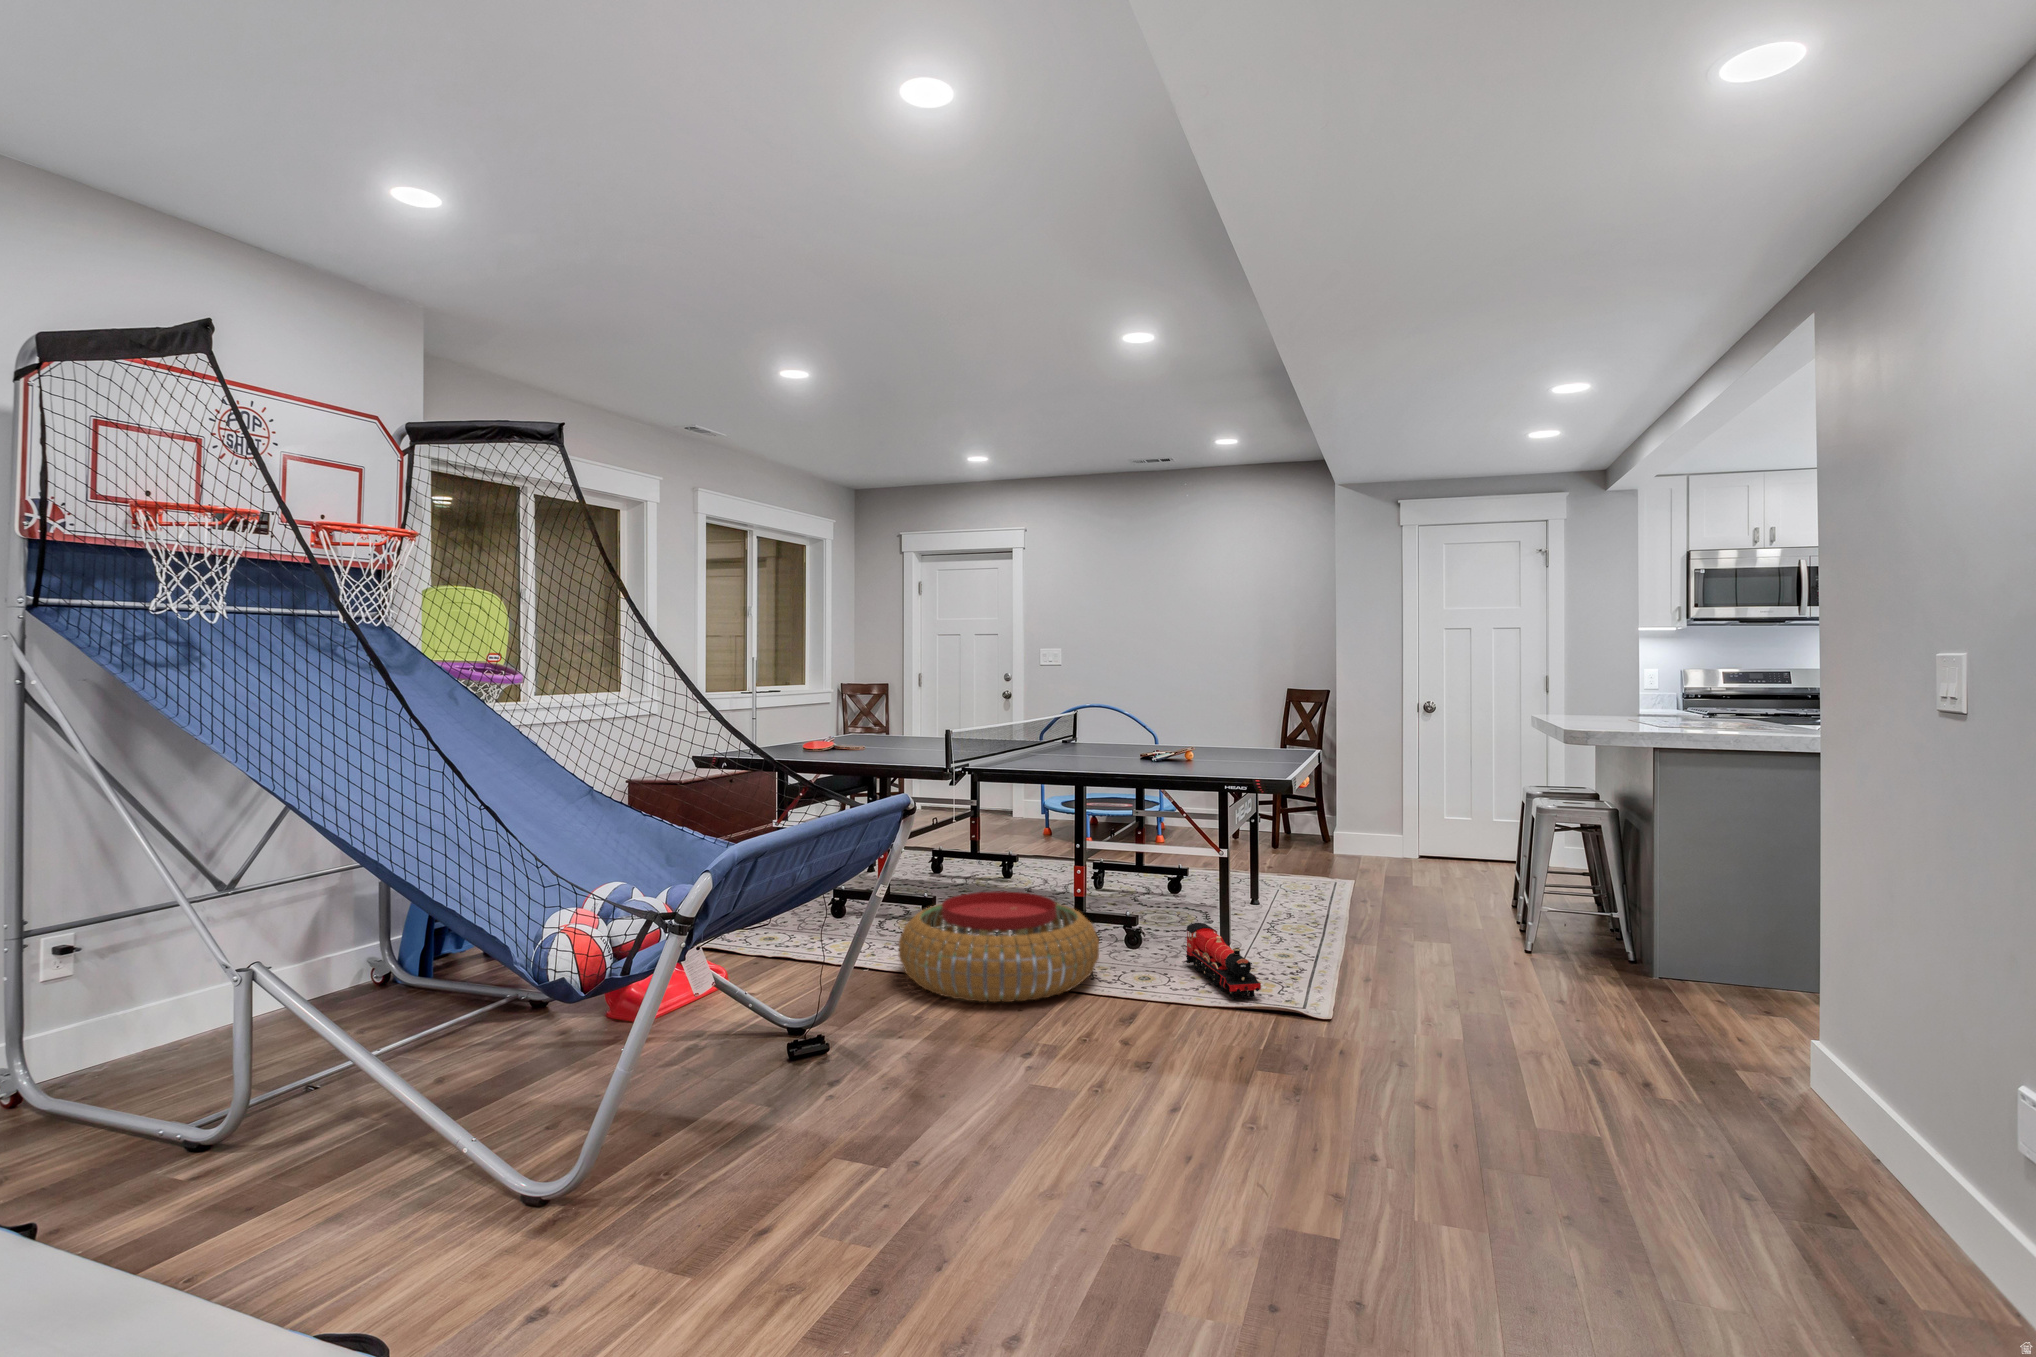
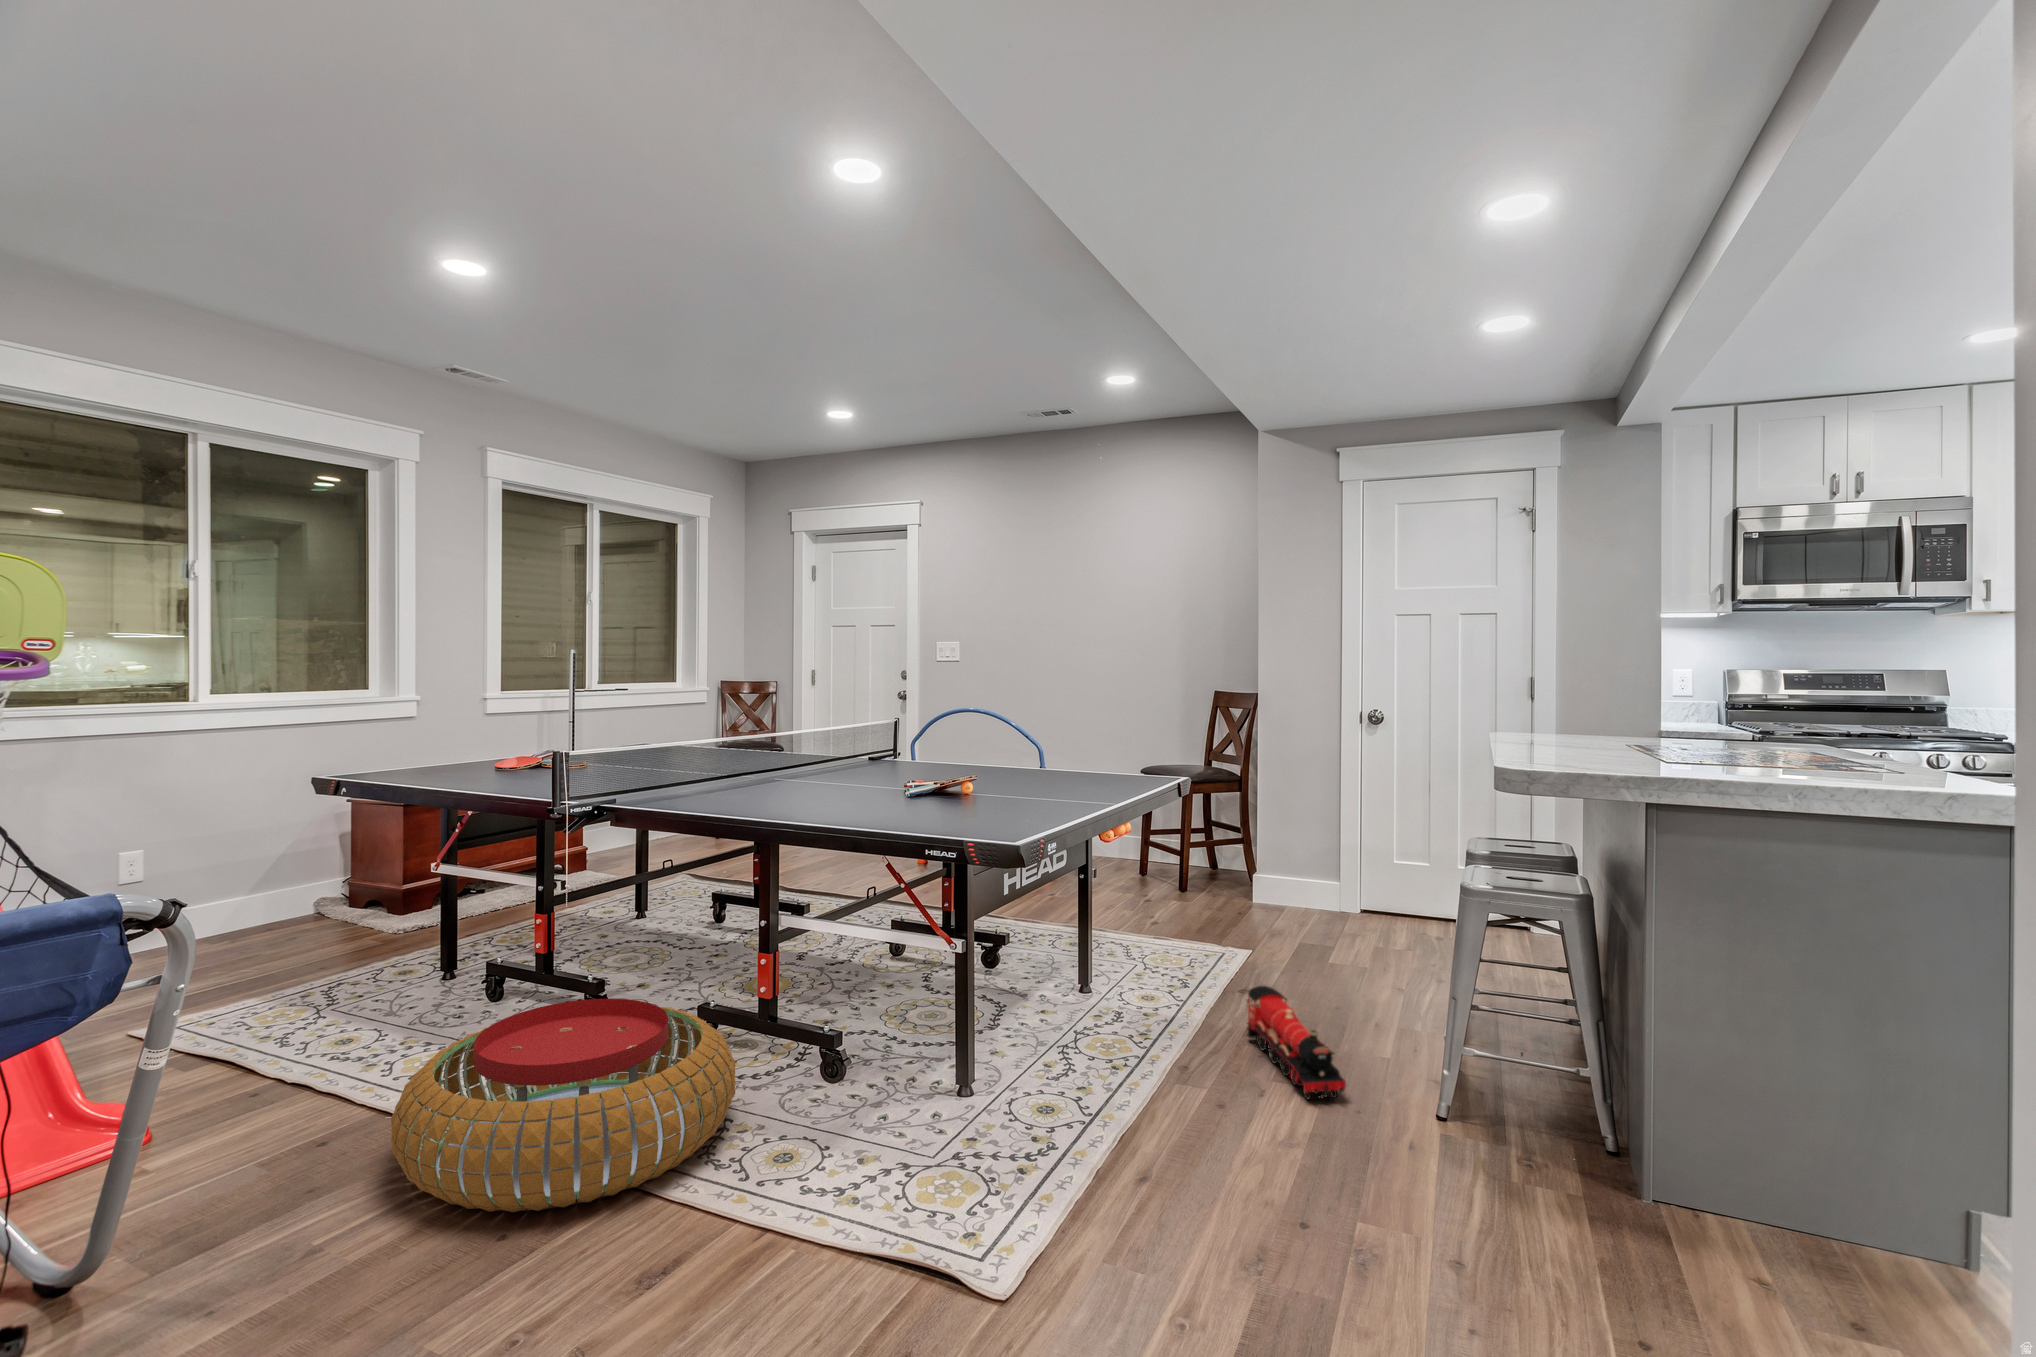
toy train: present [1186,923,1261,998] -> present [1247,986,1346,1099]

